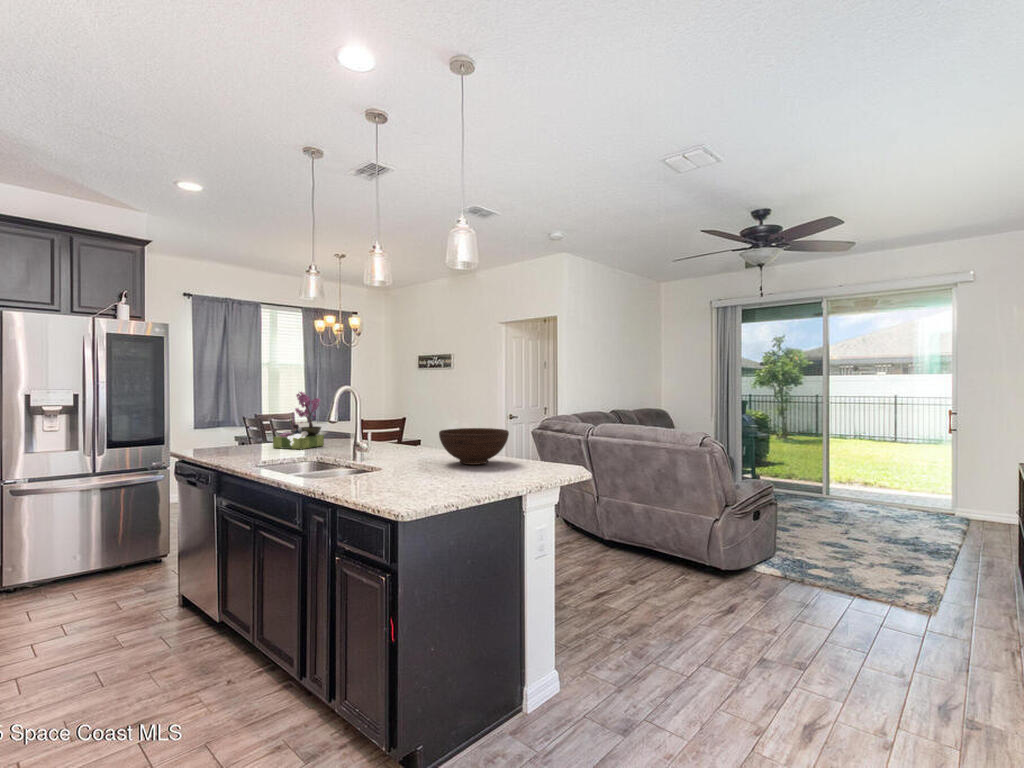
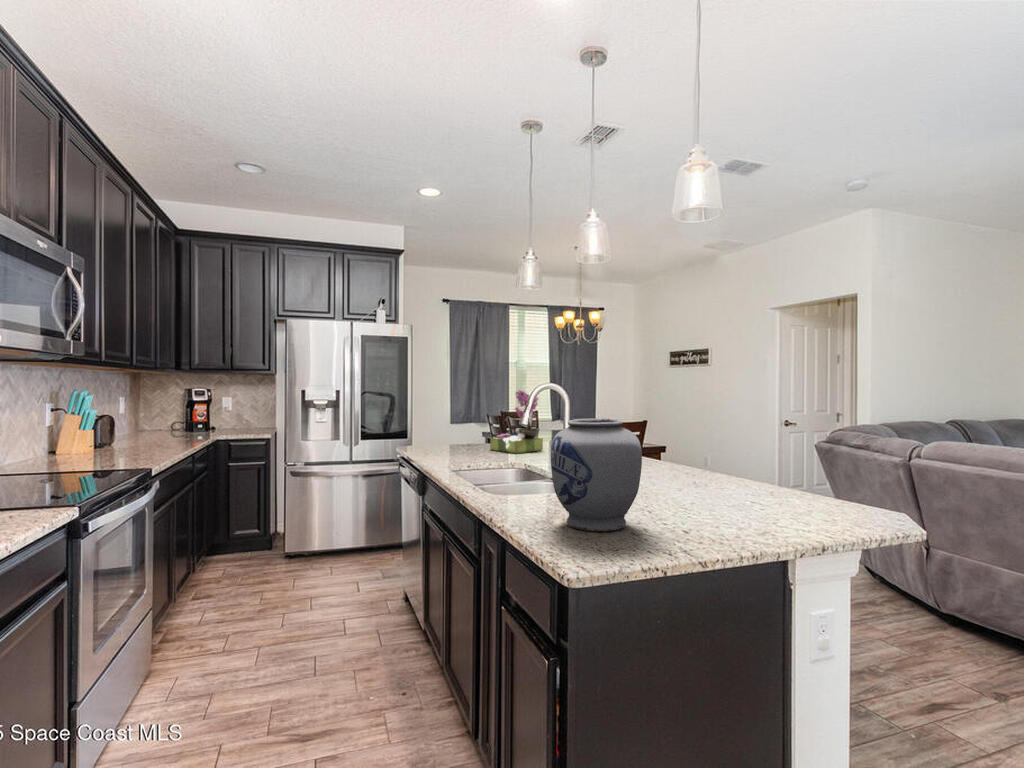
vase: none [369,414,434,493] -> present [551,418,642,532]
fruit bowl: present [439,428,509,465] -> none [666,439,770,492]

